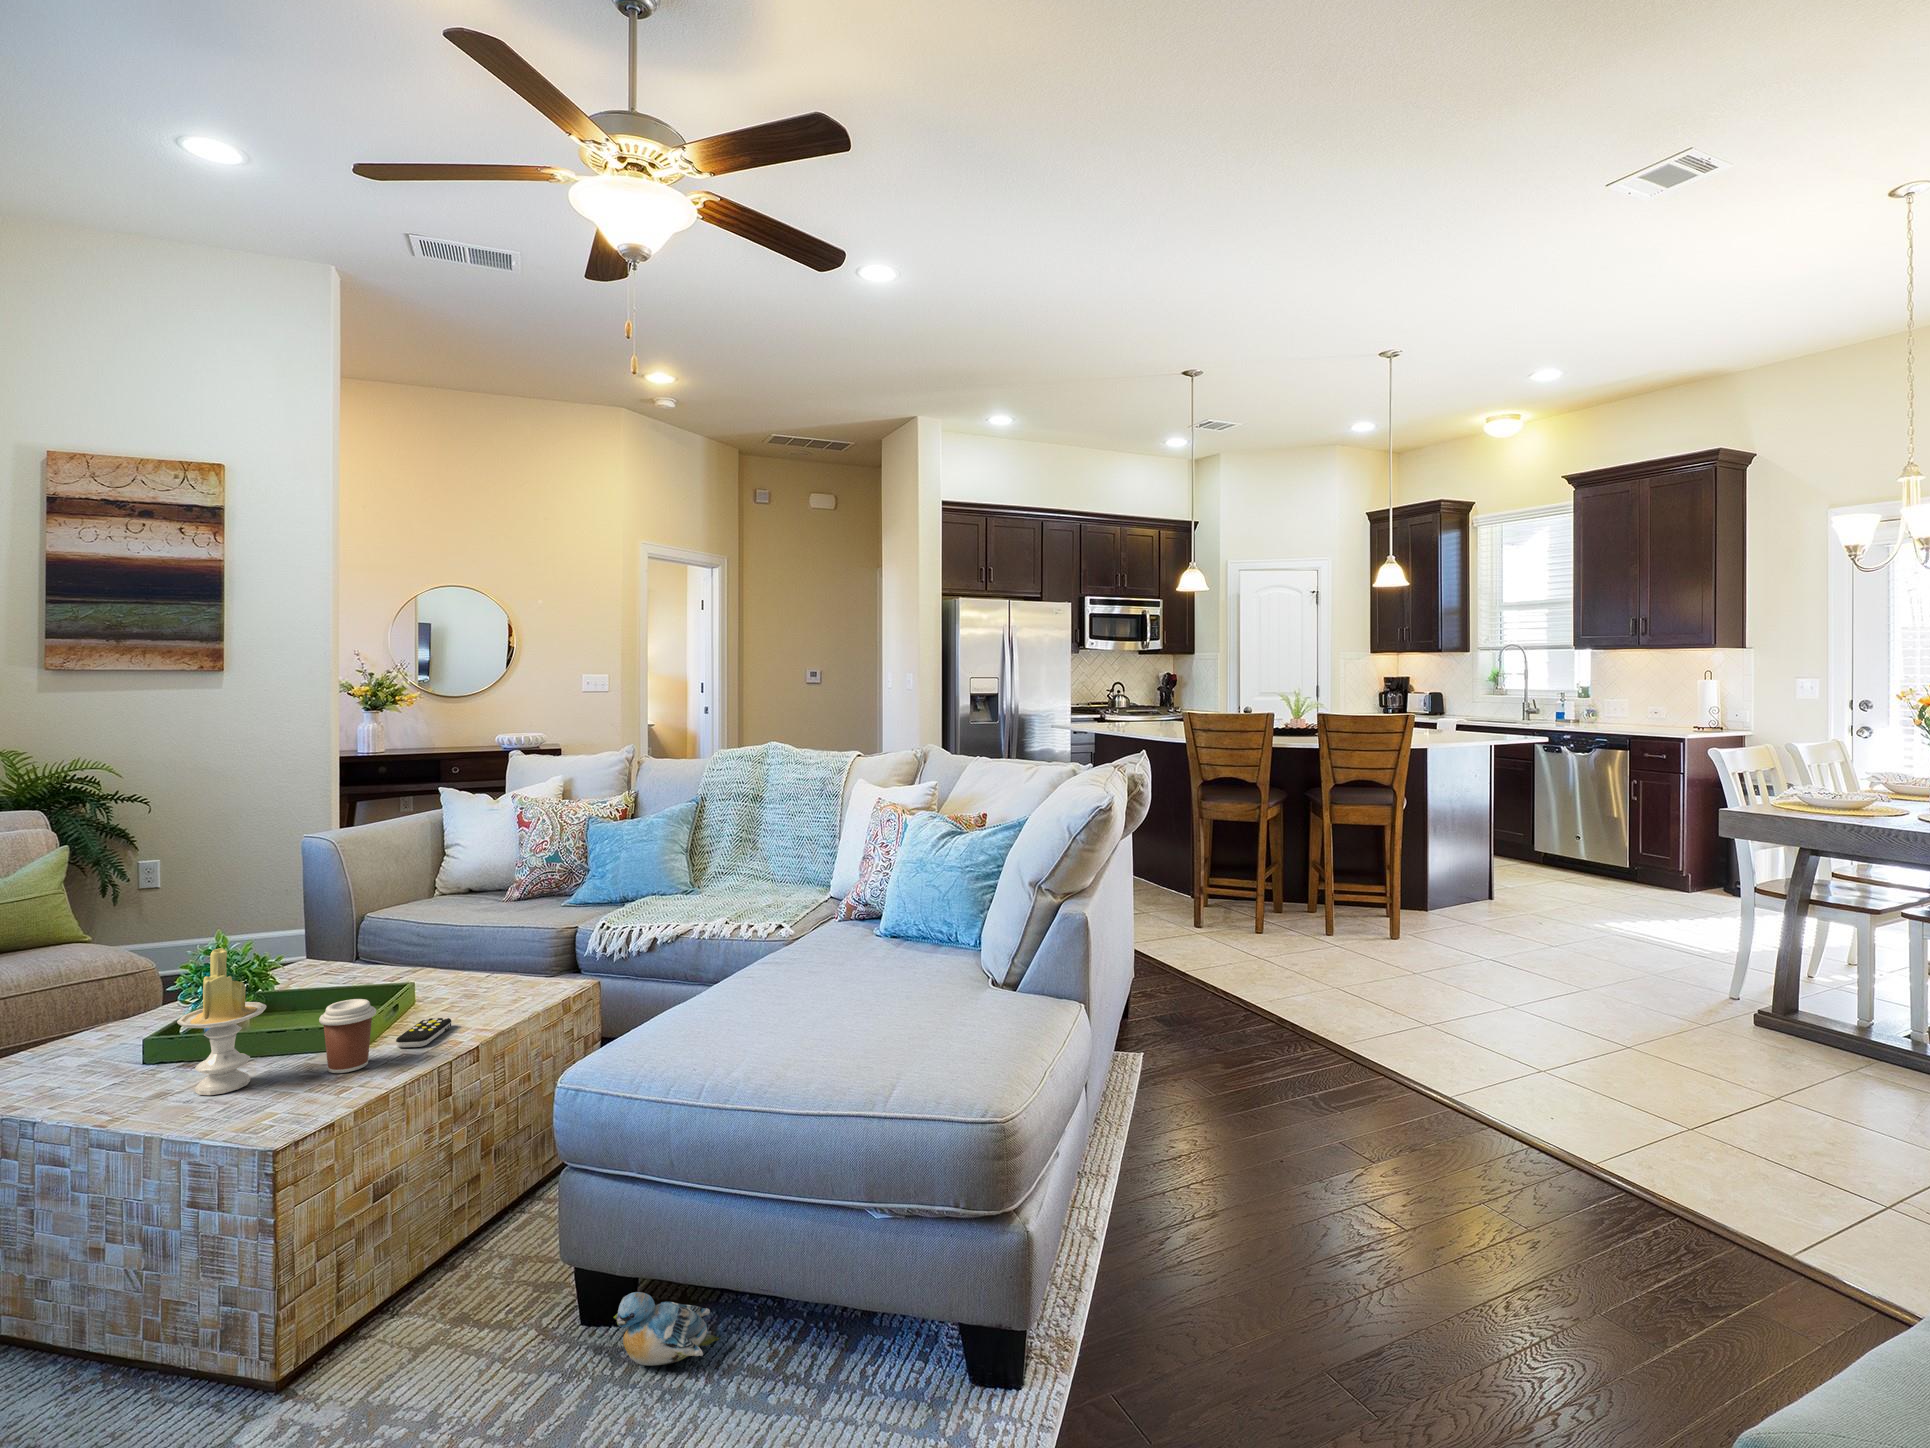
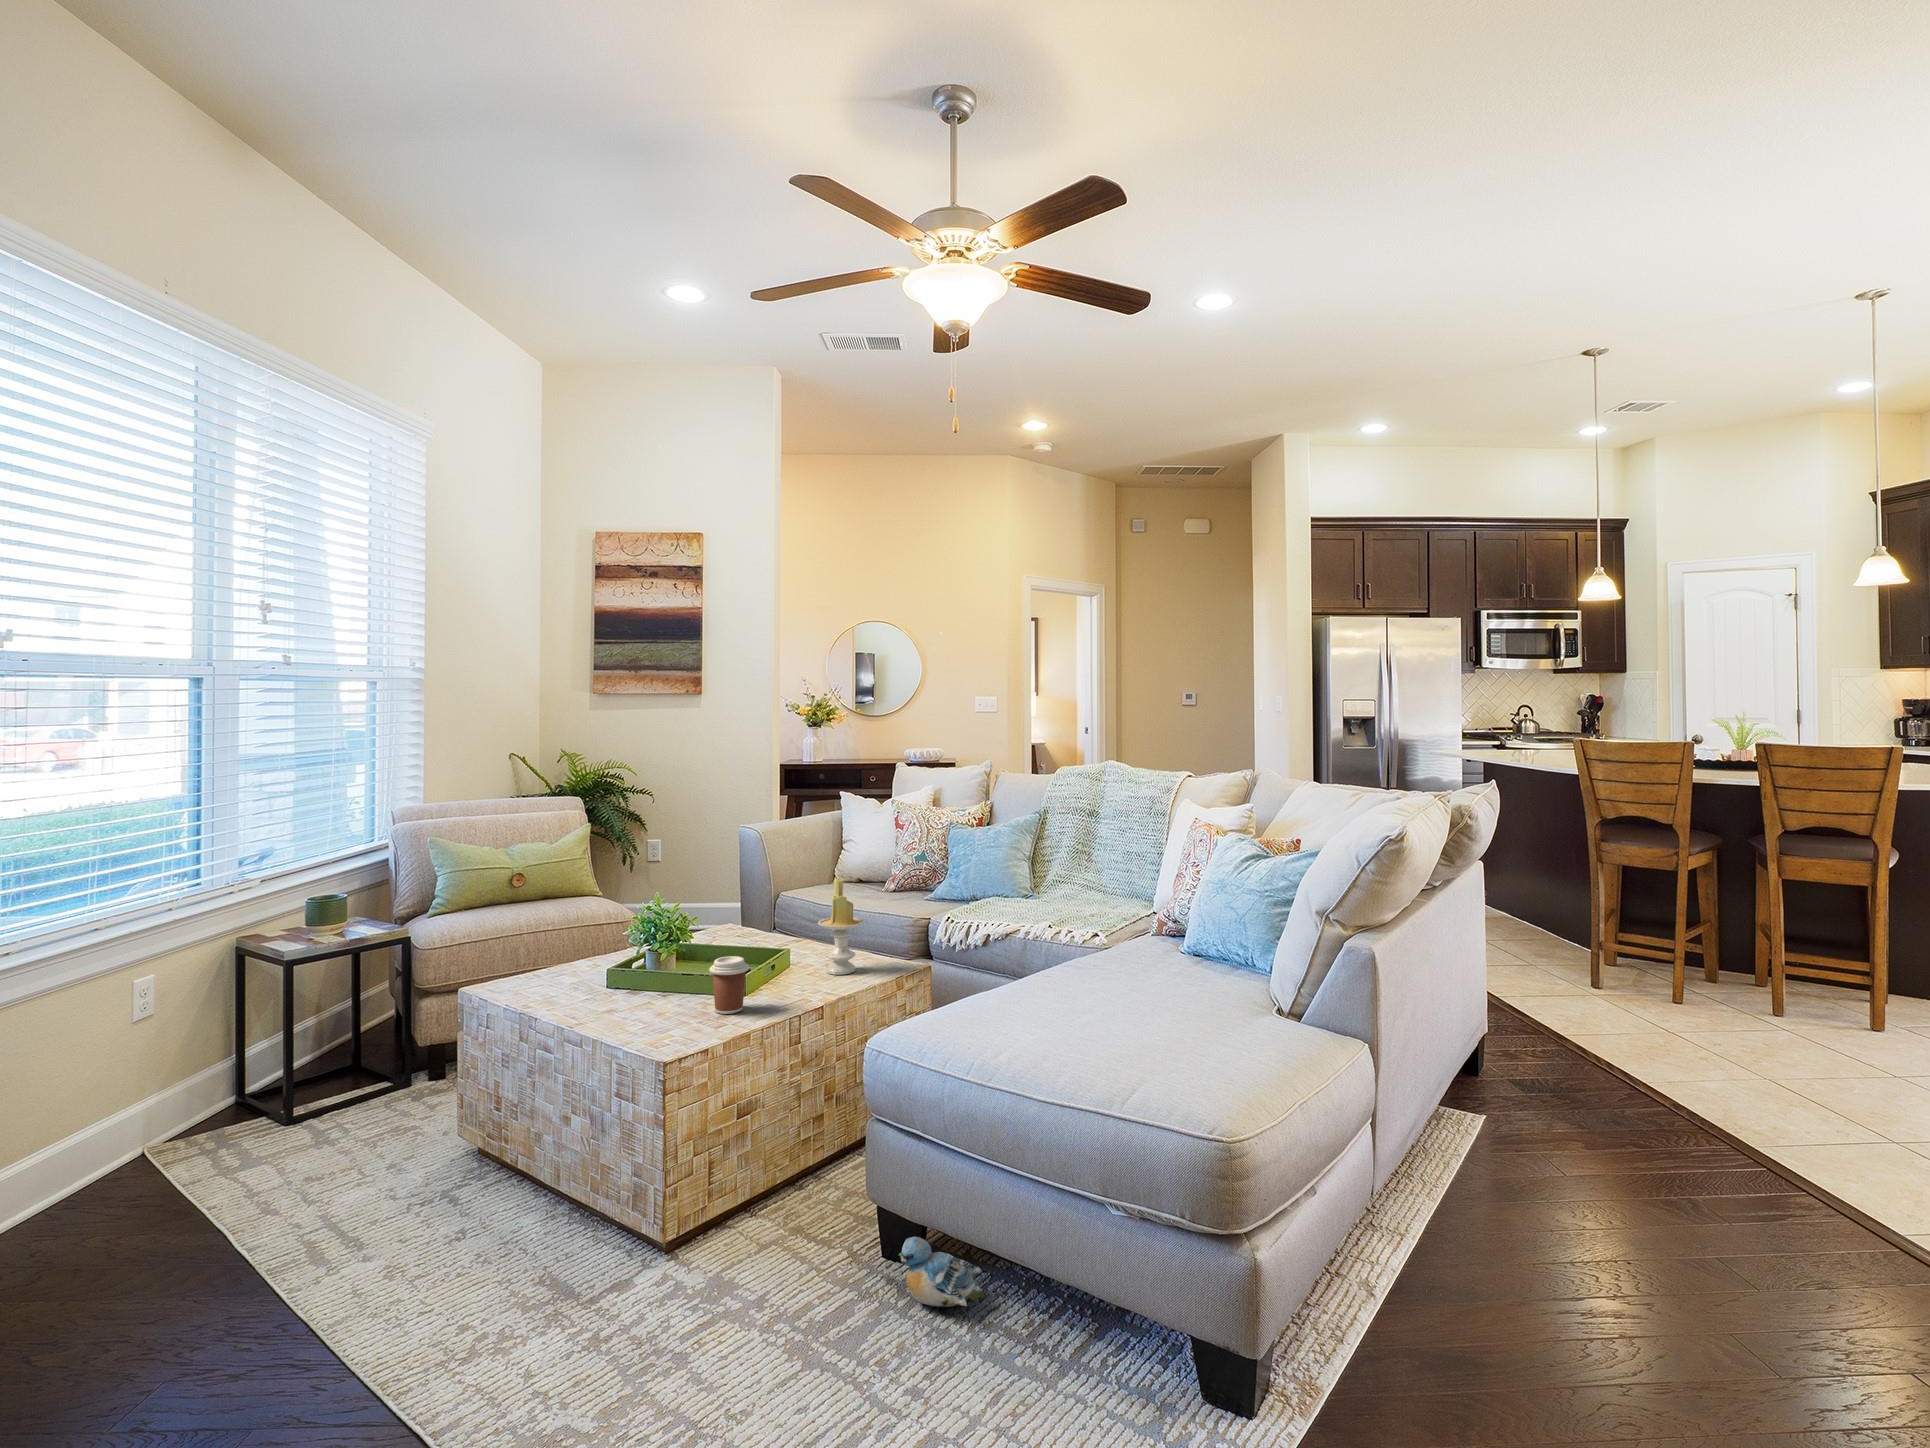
candle: present [177,948,266,1095] -> present [818,878,864,975]
remote control: present [396,1017,451,1047] -> none [765,980,808,1002]

